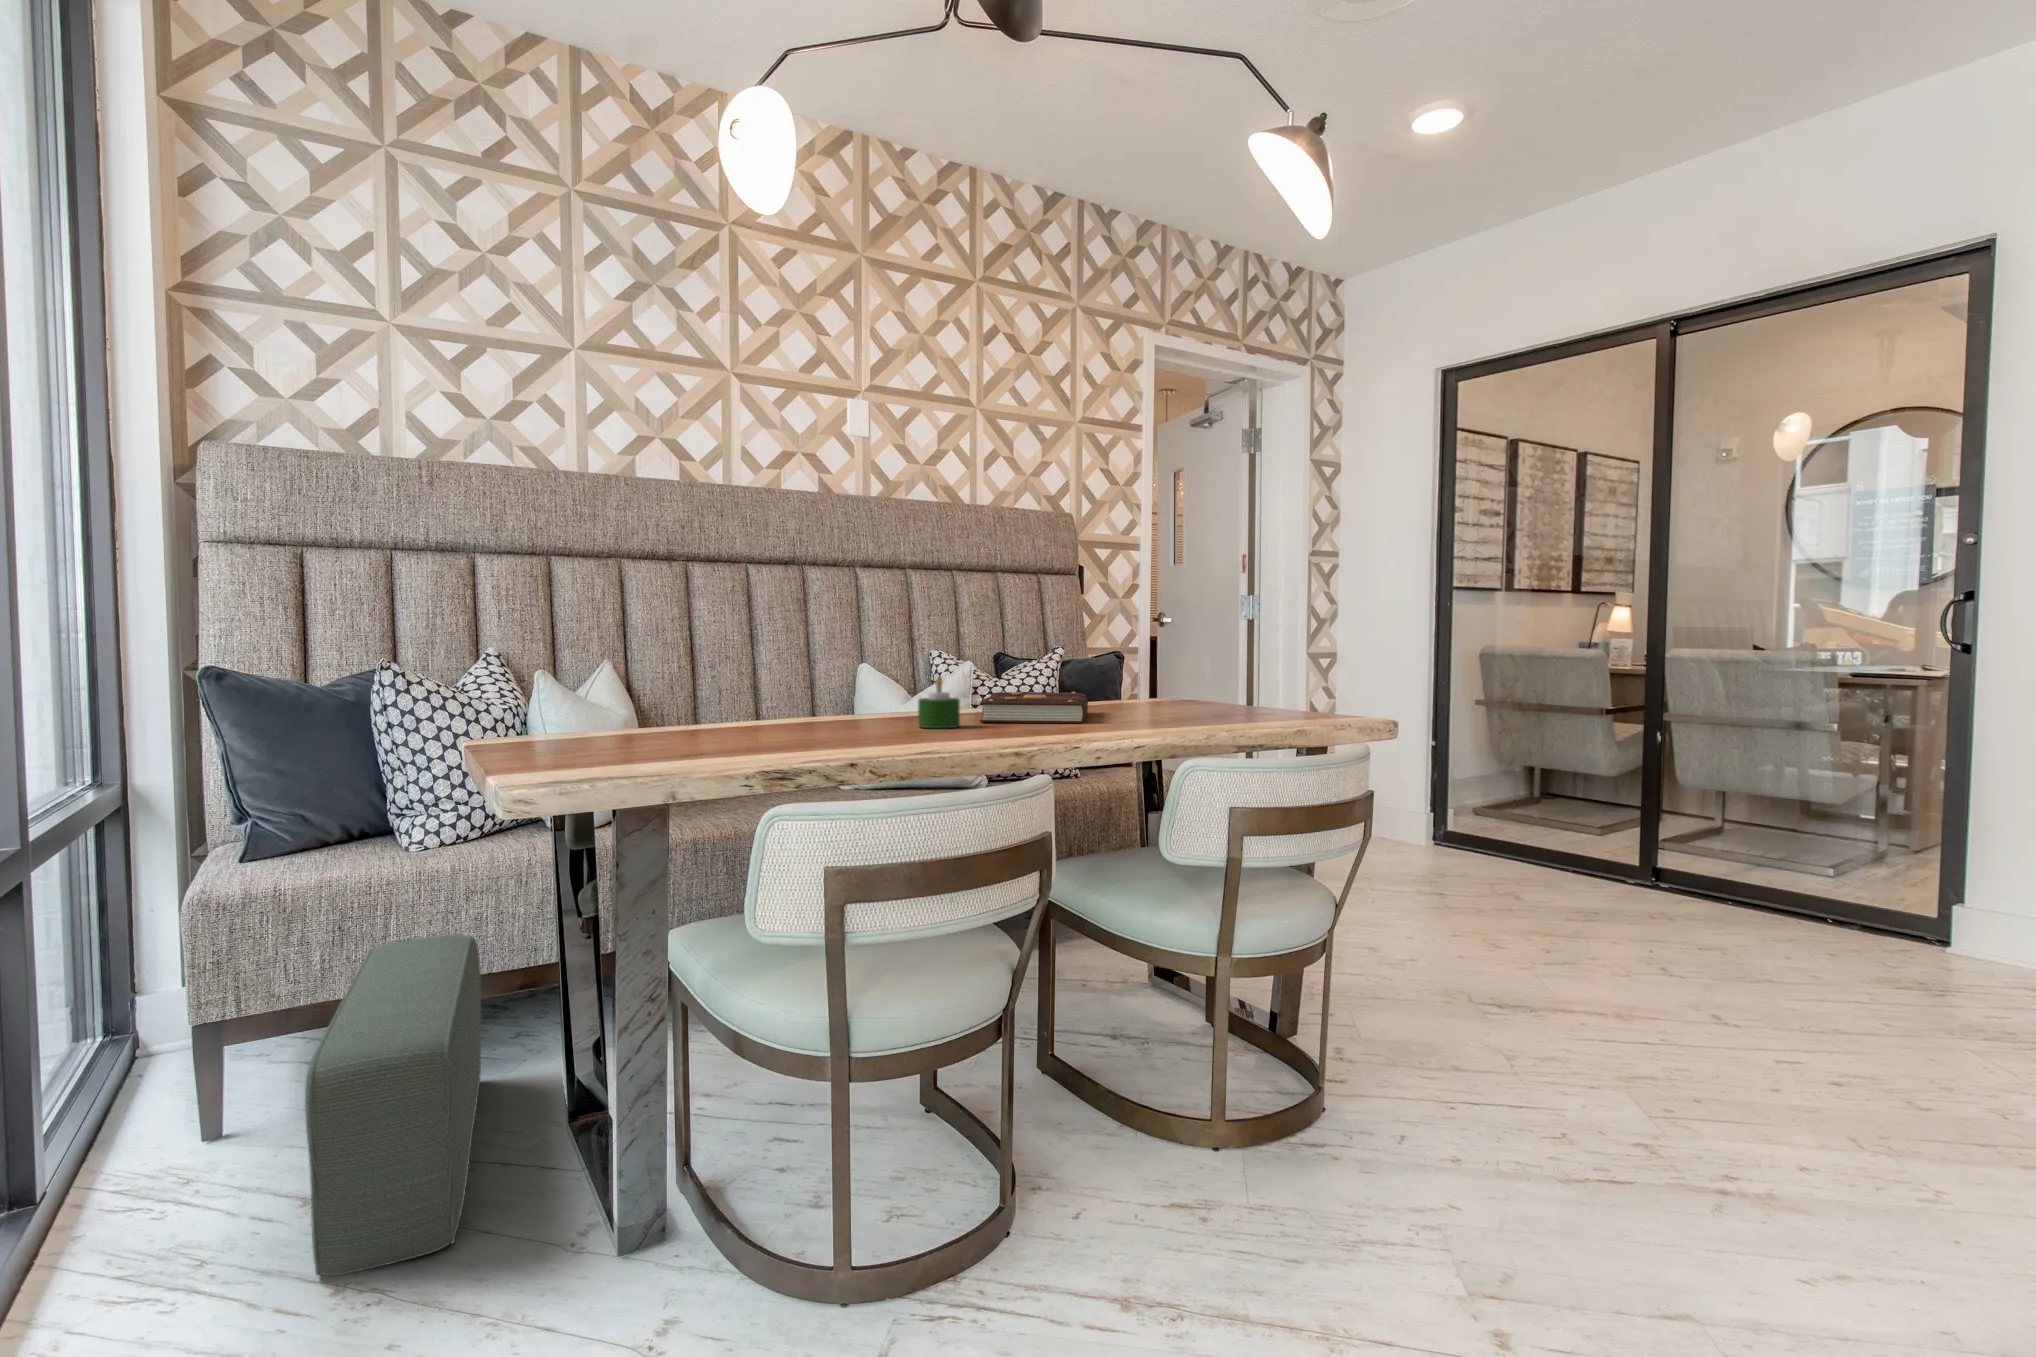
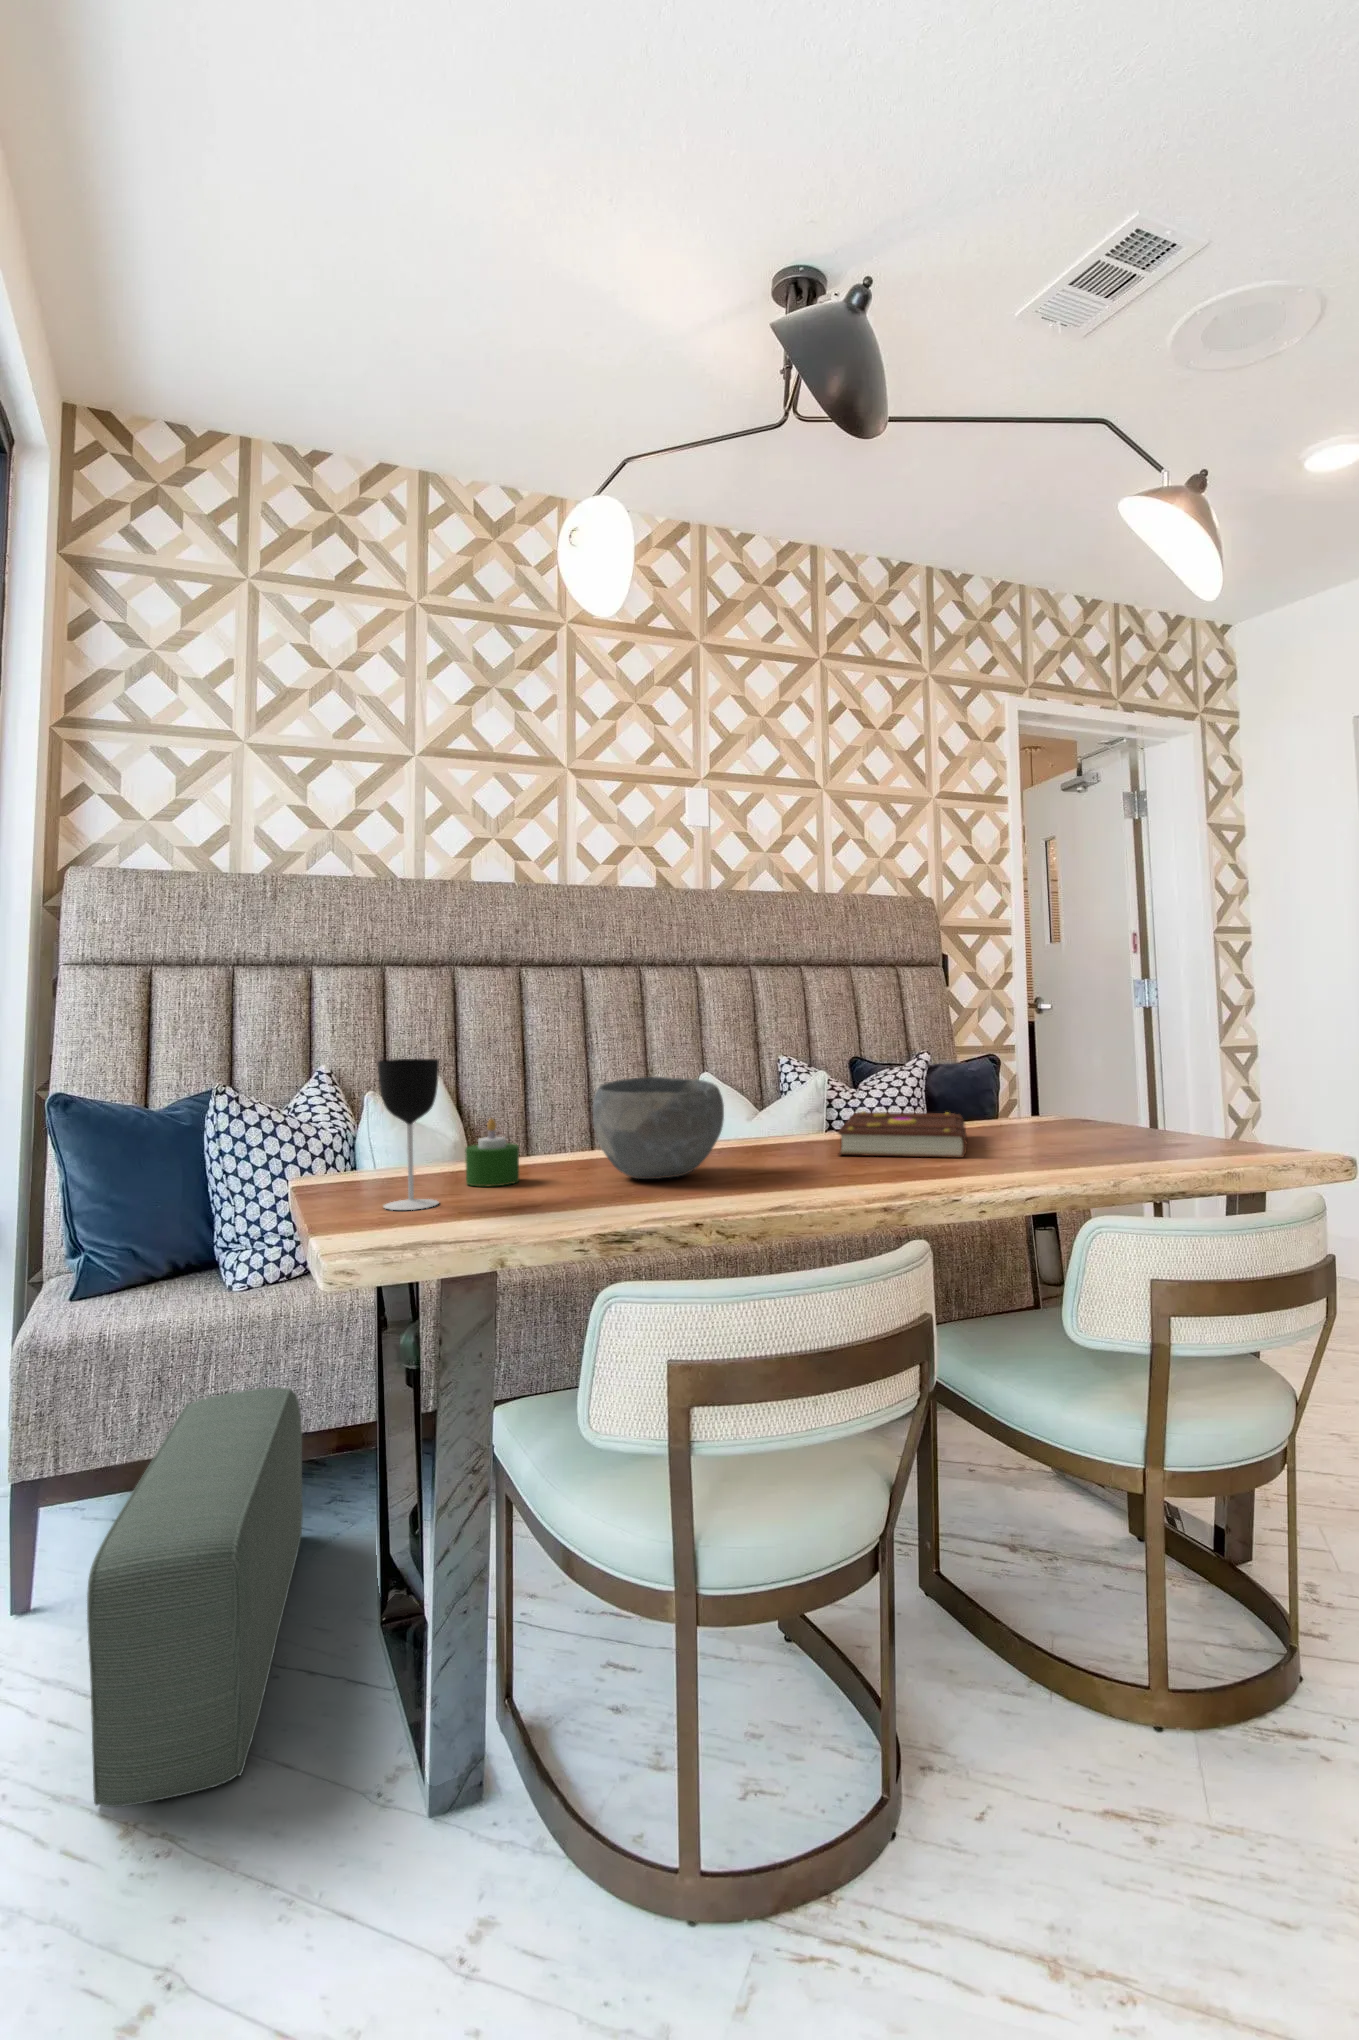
wine glass: none [579,624,635,753] -> present [378,1059,439,1210]
bowl: none [769,651,883,735] -> present [593,1077,724,1179]
candle: present [918,677,960,728] -> present [465,1119,519,1187]

